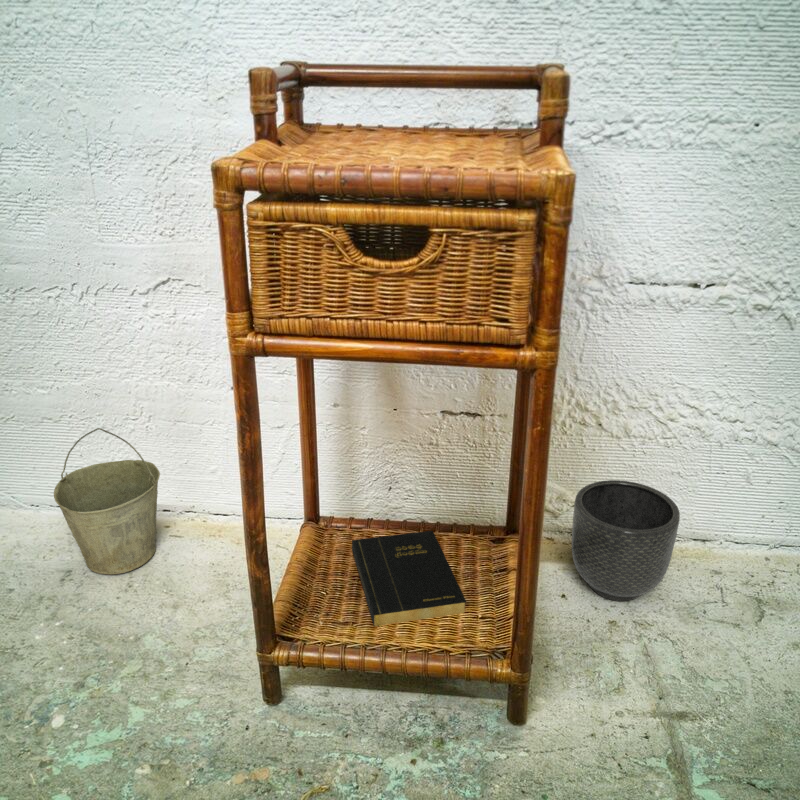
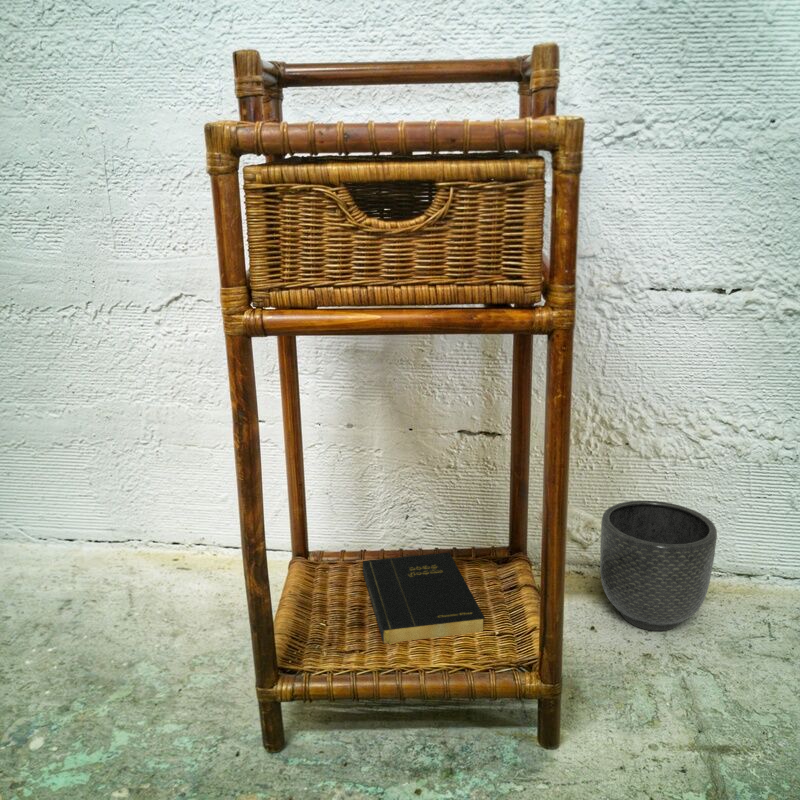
bucket: present [54,428,160,575] -> none [53,444,165,603]

